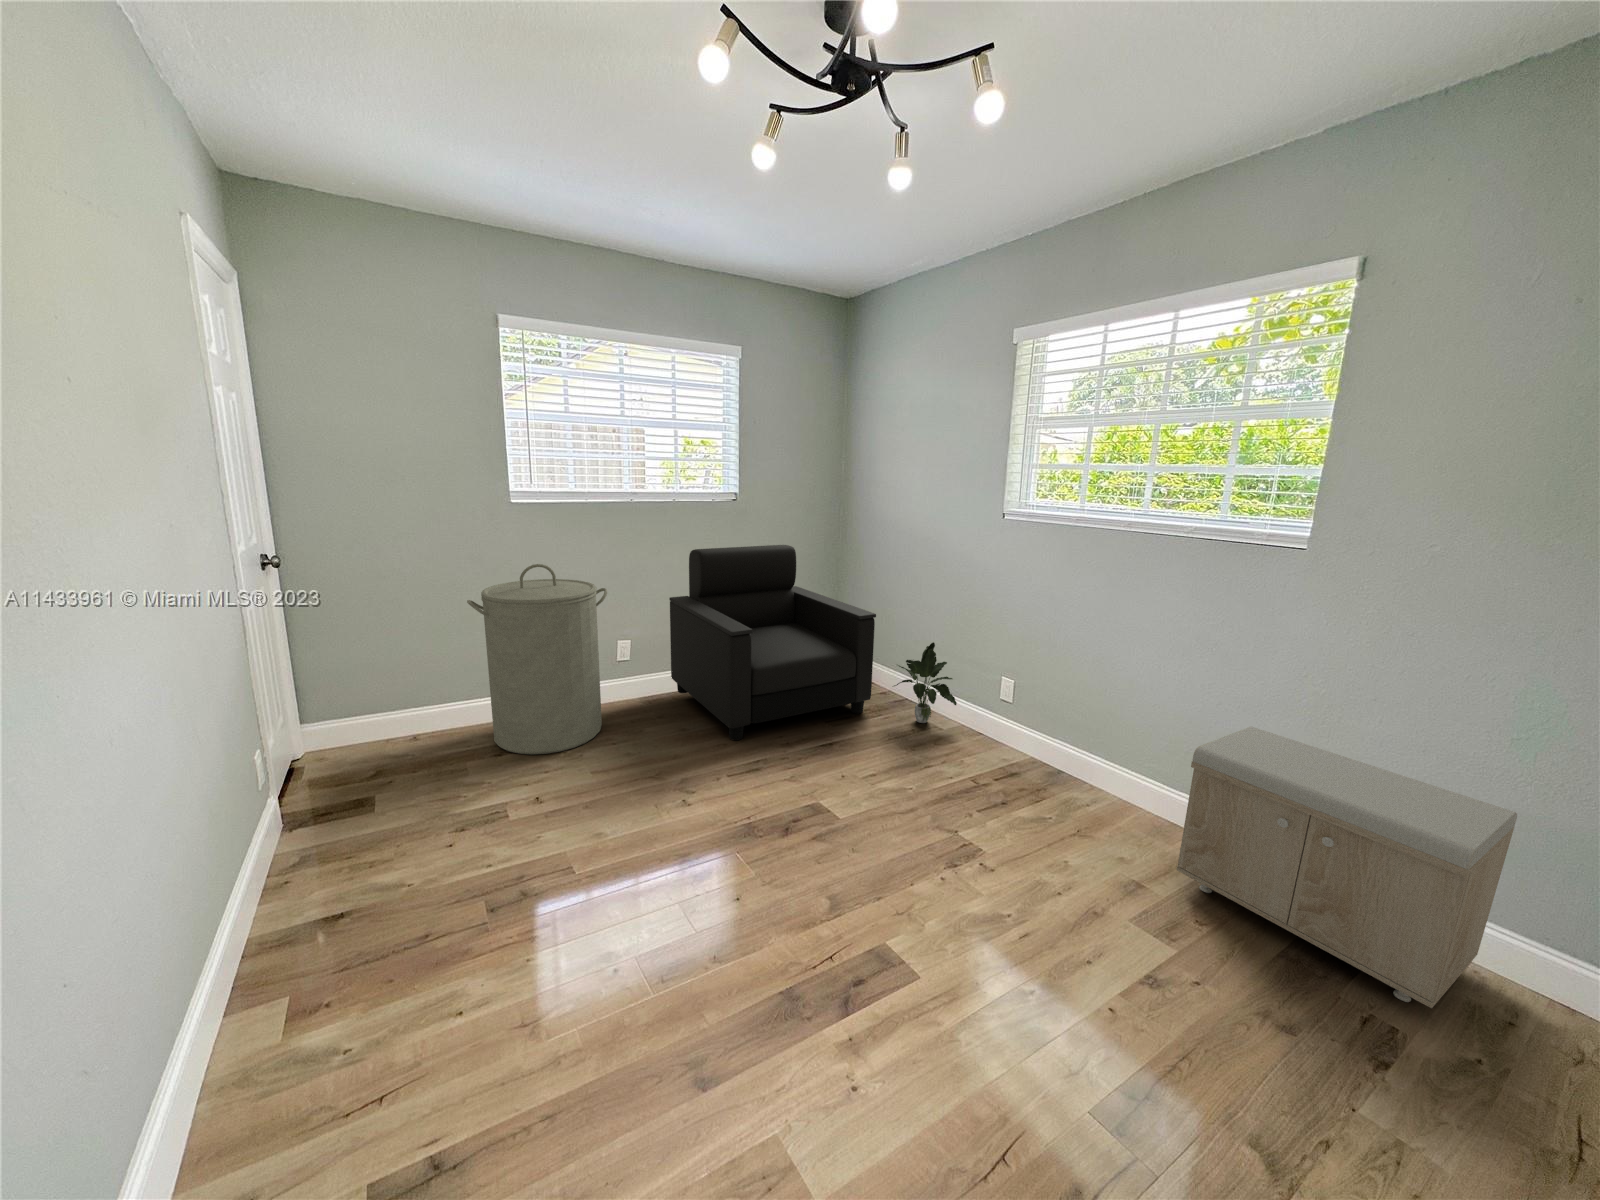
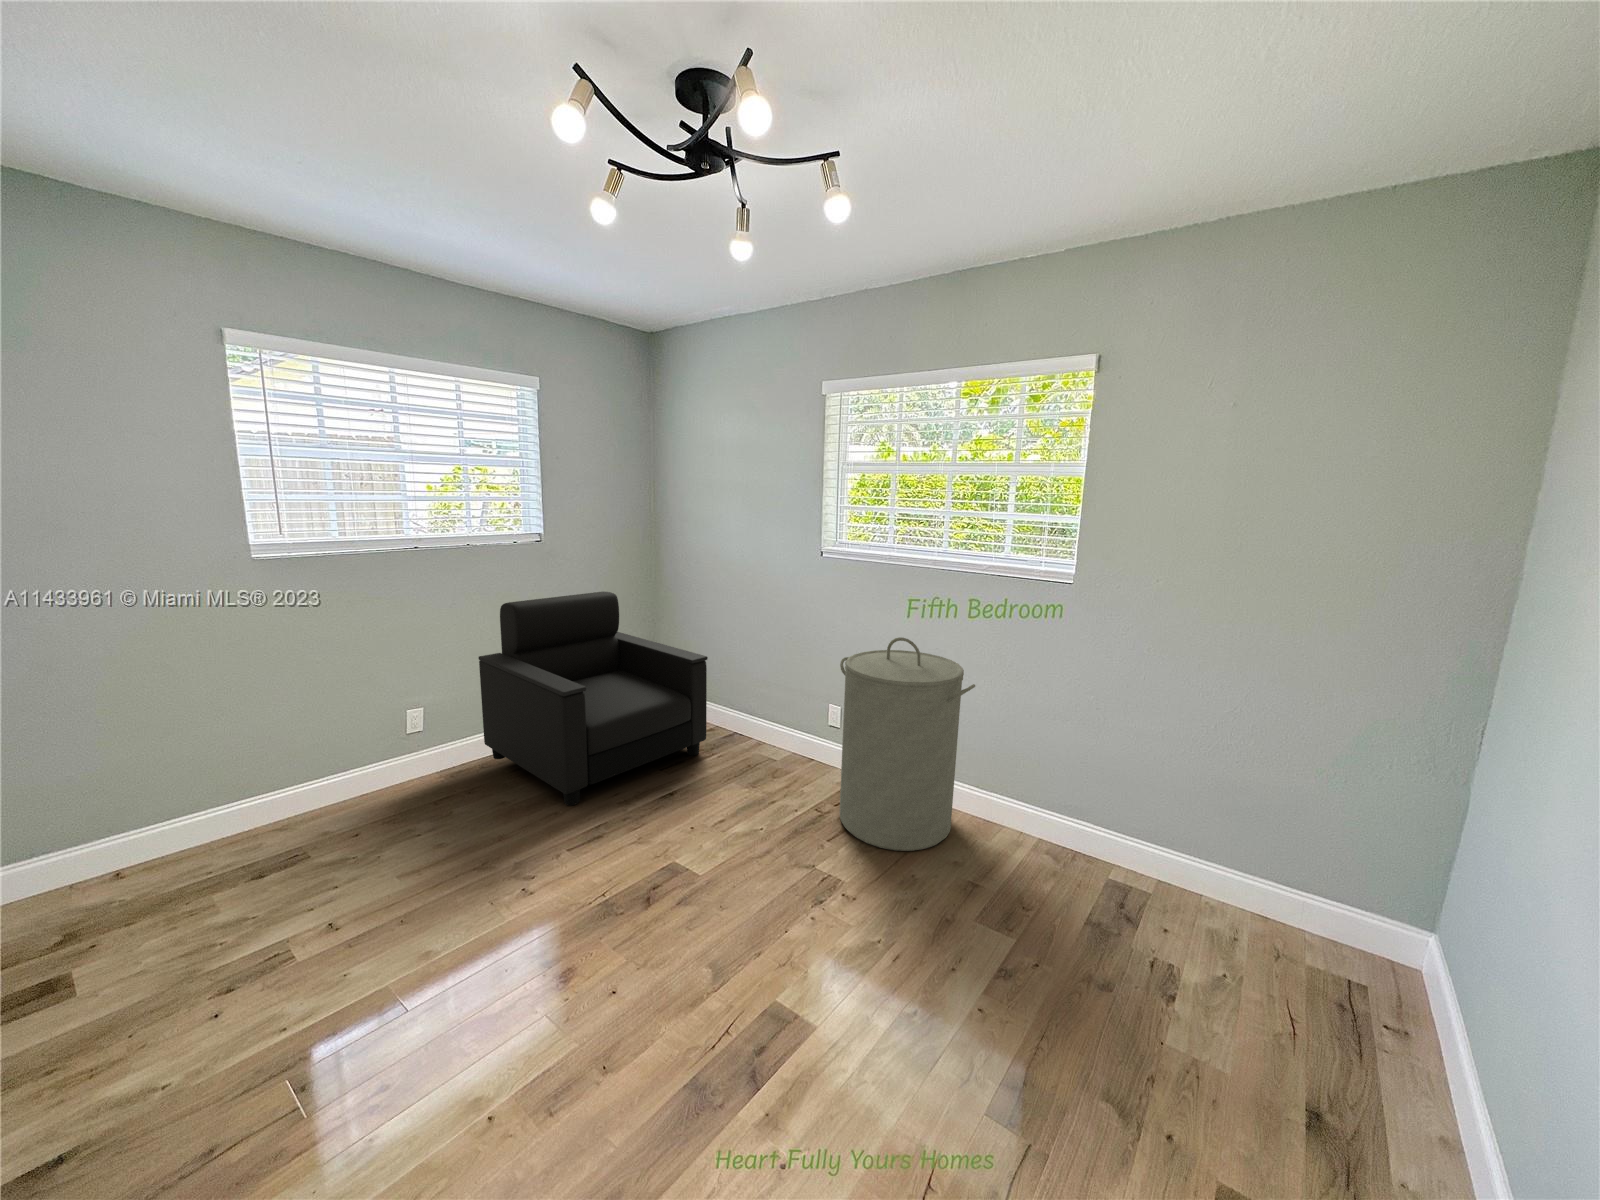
laundry hamper: present [467,564,607,754] -> present [839,637,975,851]
potted plant: present [894,642,957,723] -> none [728,679,788,756]
storage bench: present [1177,727,1517,1008] -> none [998,731,1218,941]

